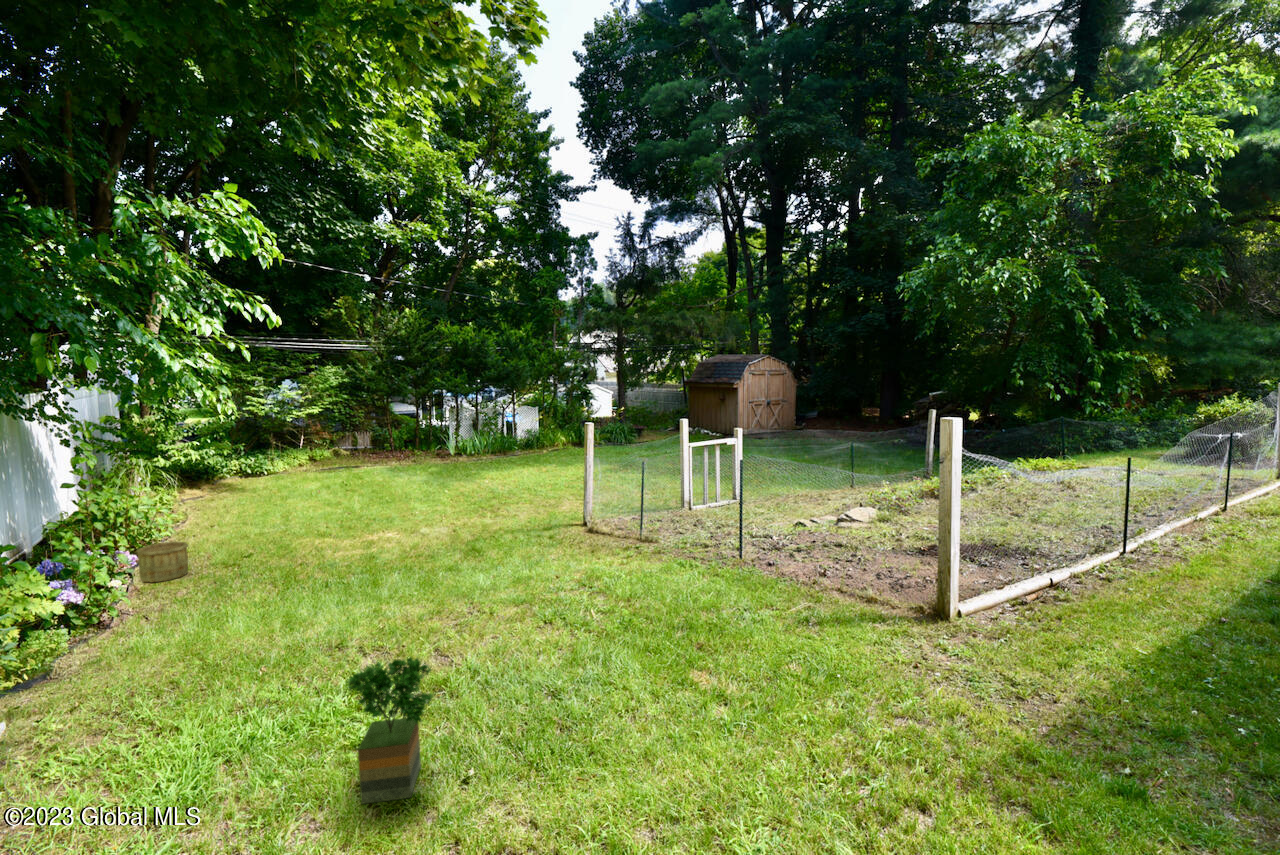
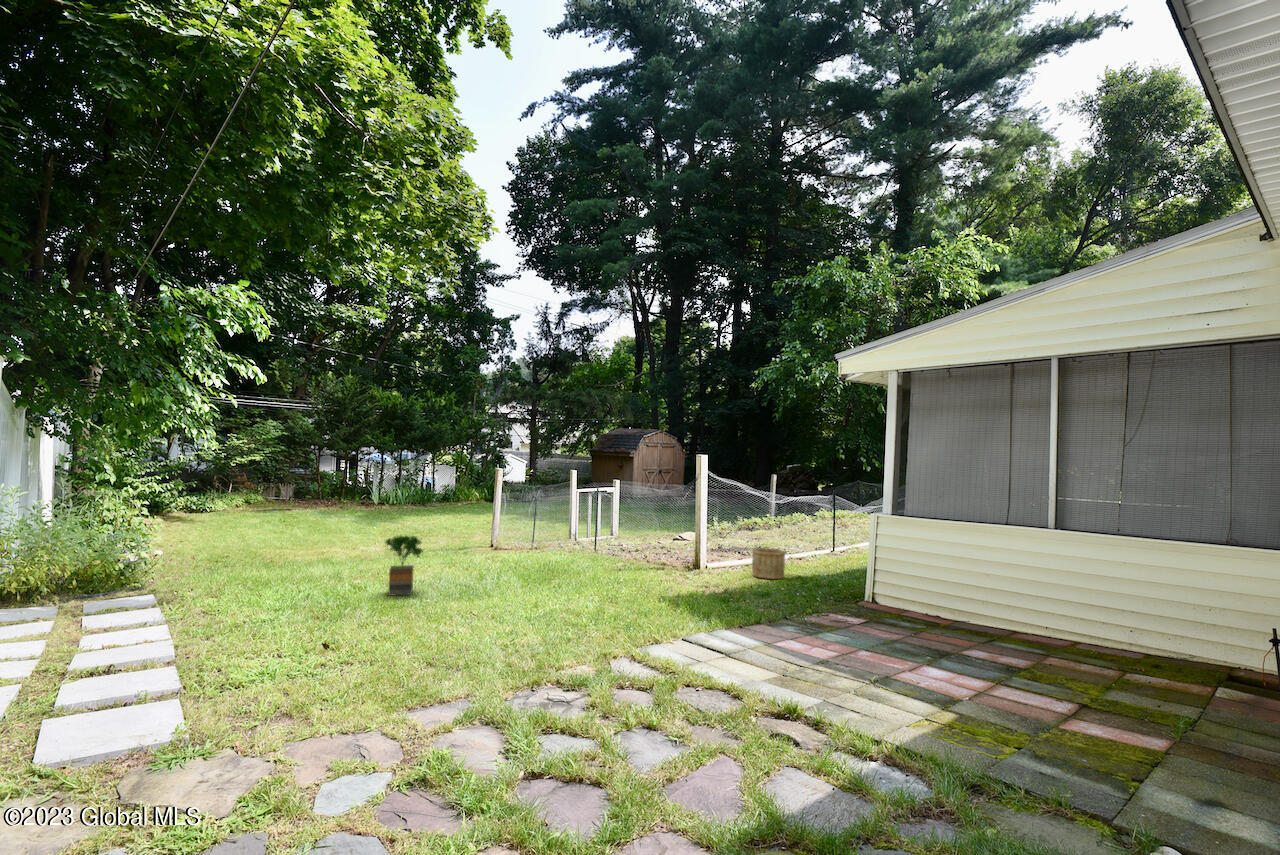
wooden bucket: present [137,541,188,582] -> present [752,548,786,579]

